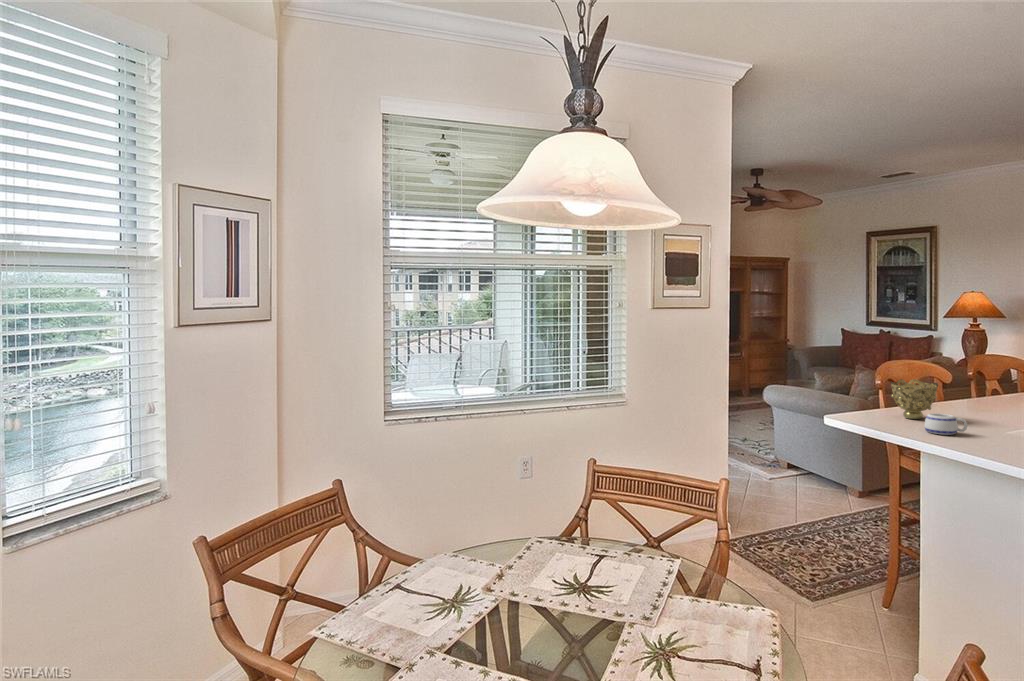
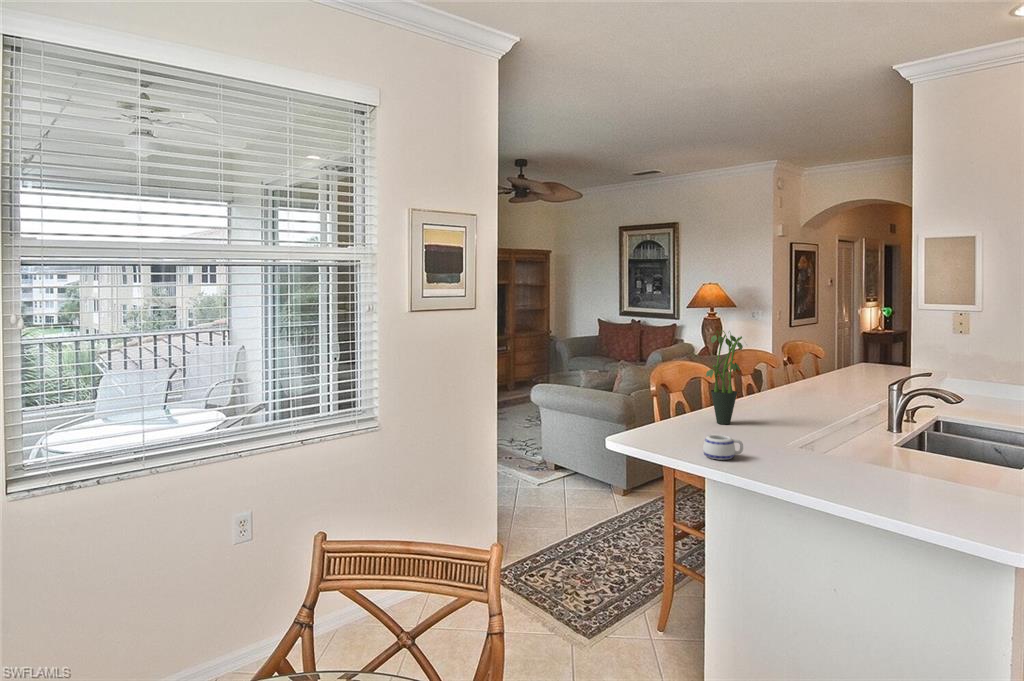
potted plant: none [937,324,987,413] -> present [706,331,743,424]
decorative bowl: present [891,379,938,419] -> none [666,392,711,437]

